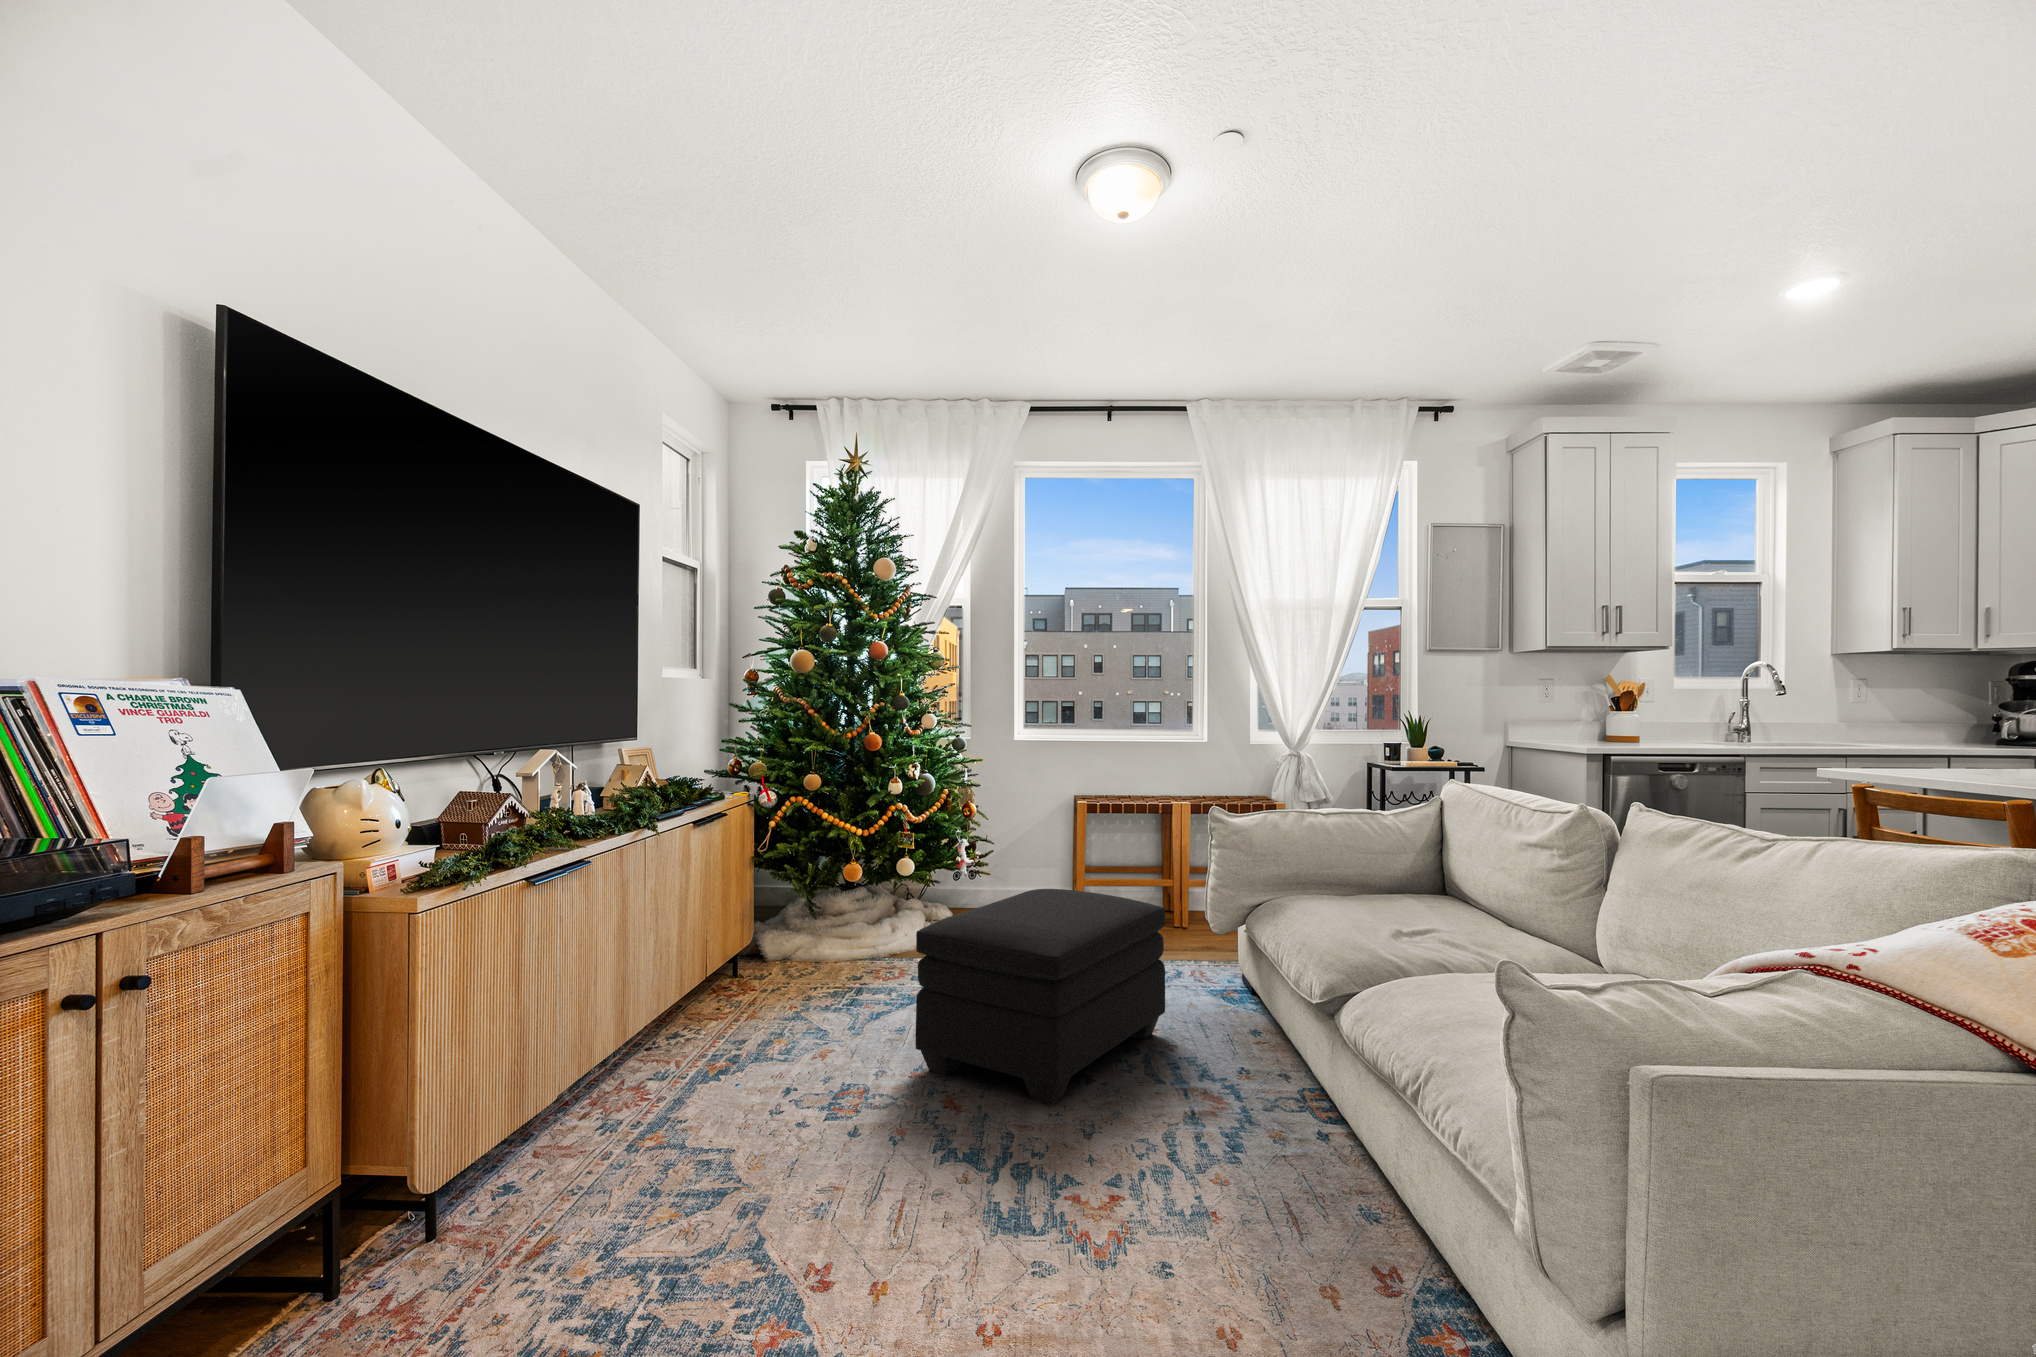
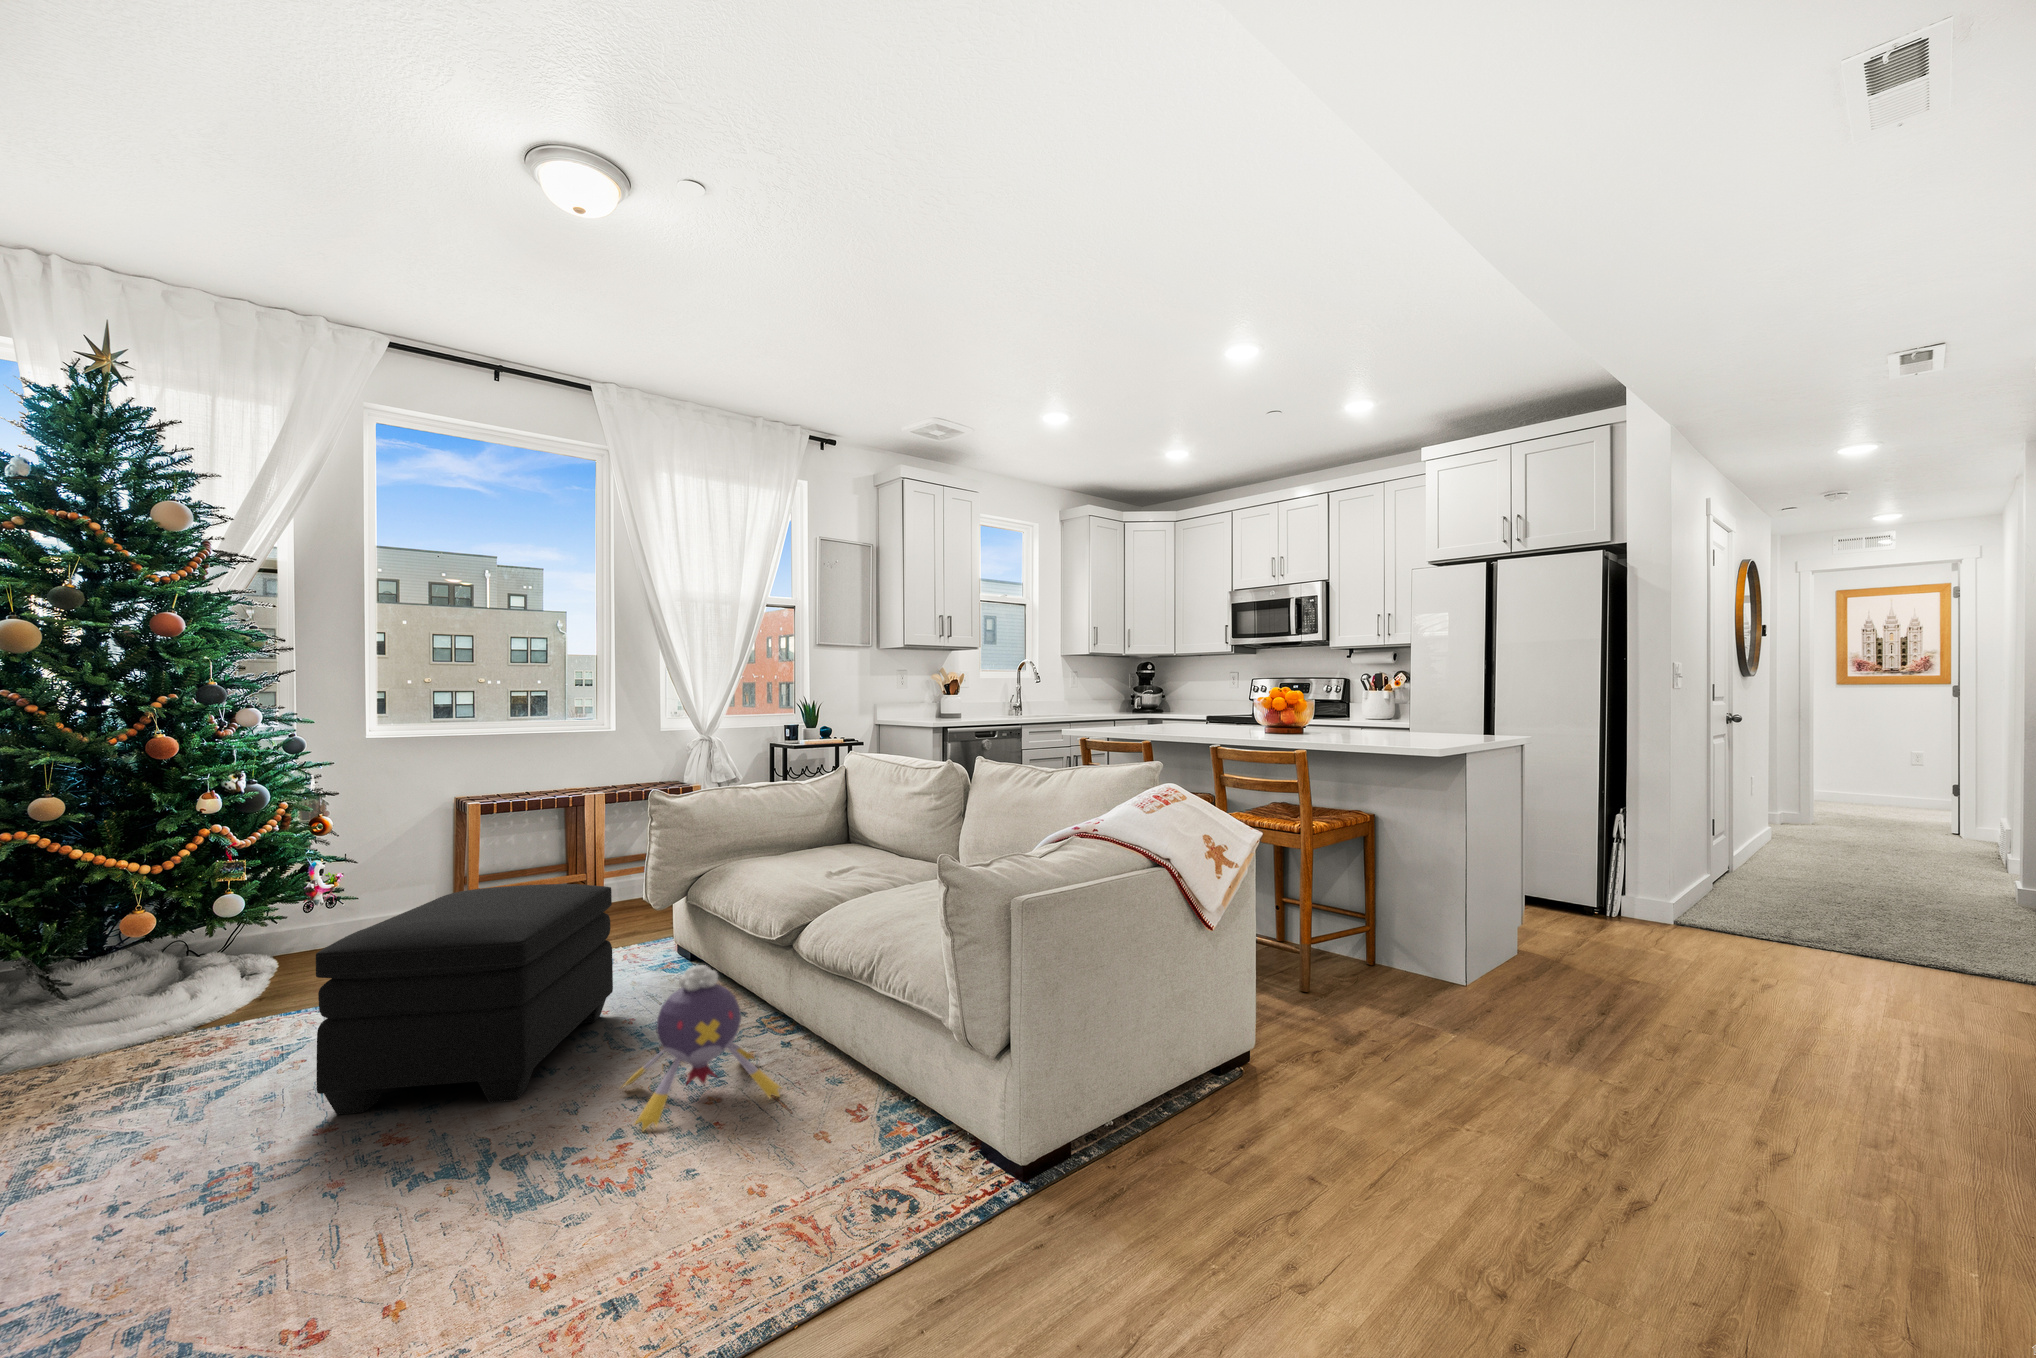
plush toy: none [1130,1023,1290,1199] -> present [623,965,780,1131]

